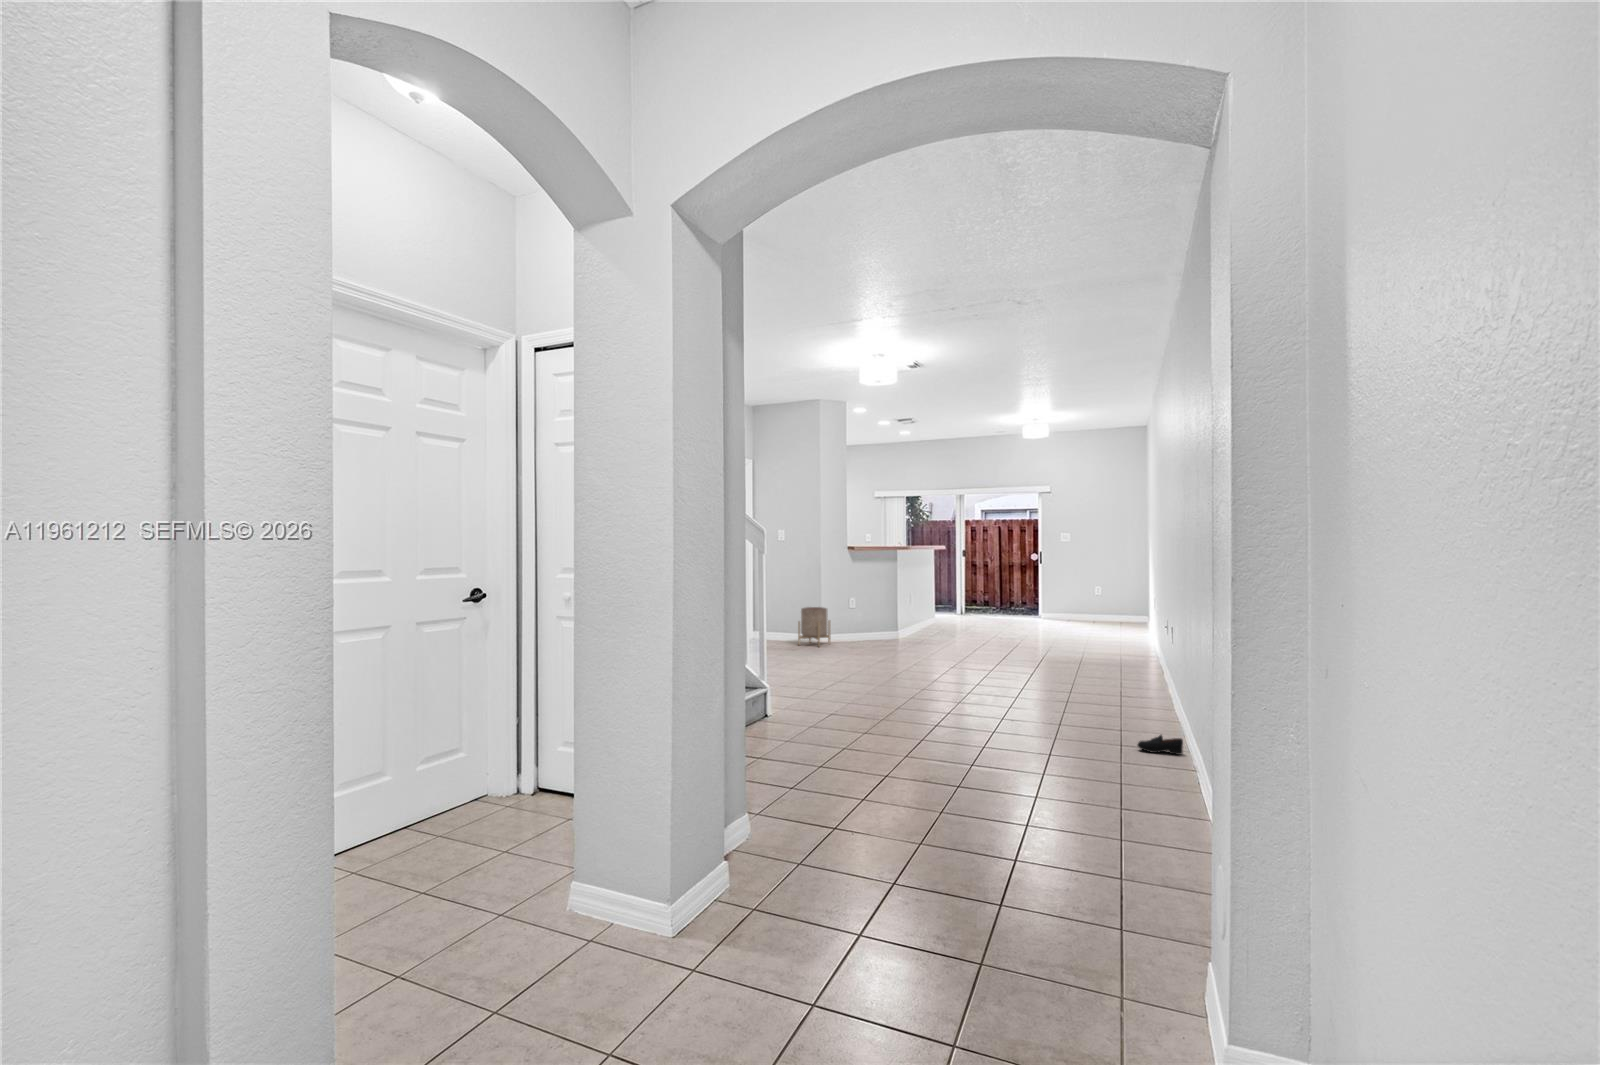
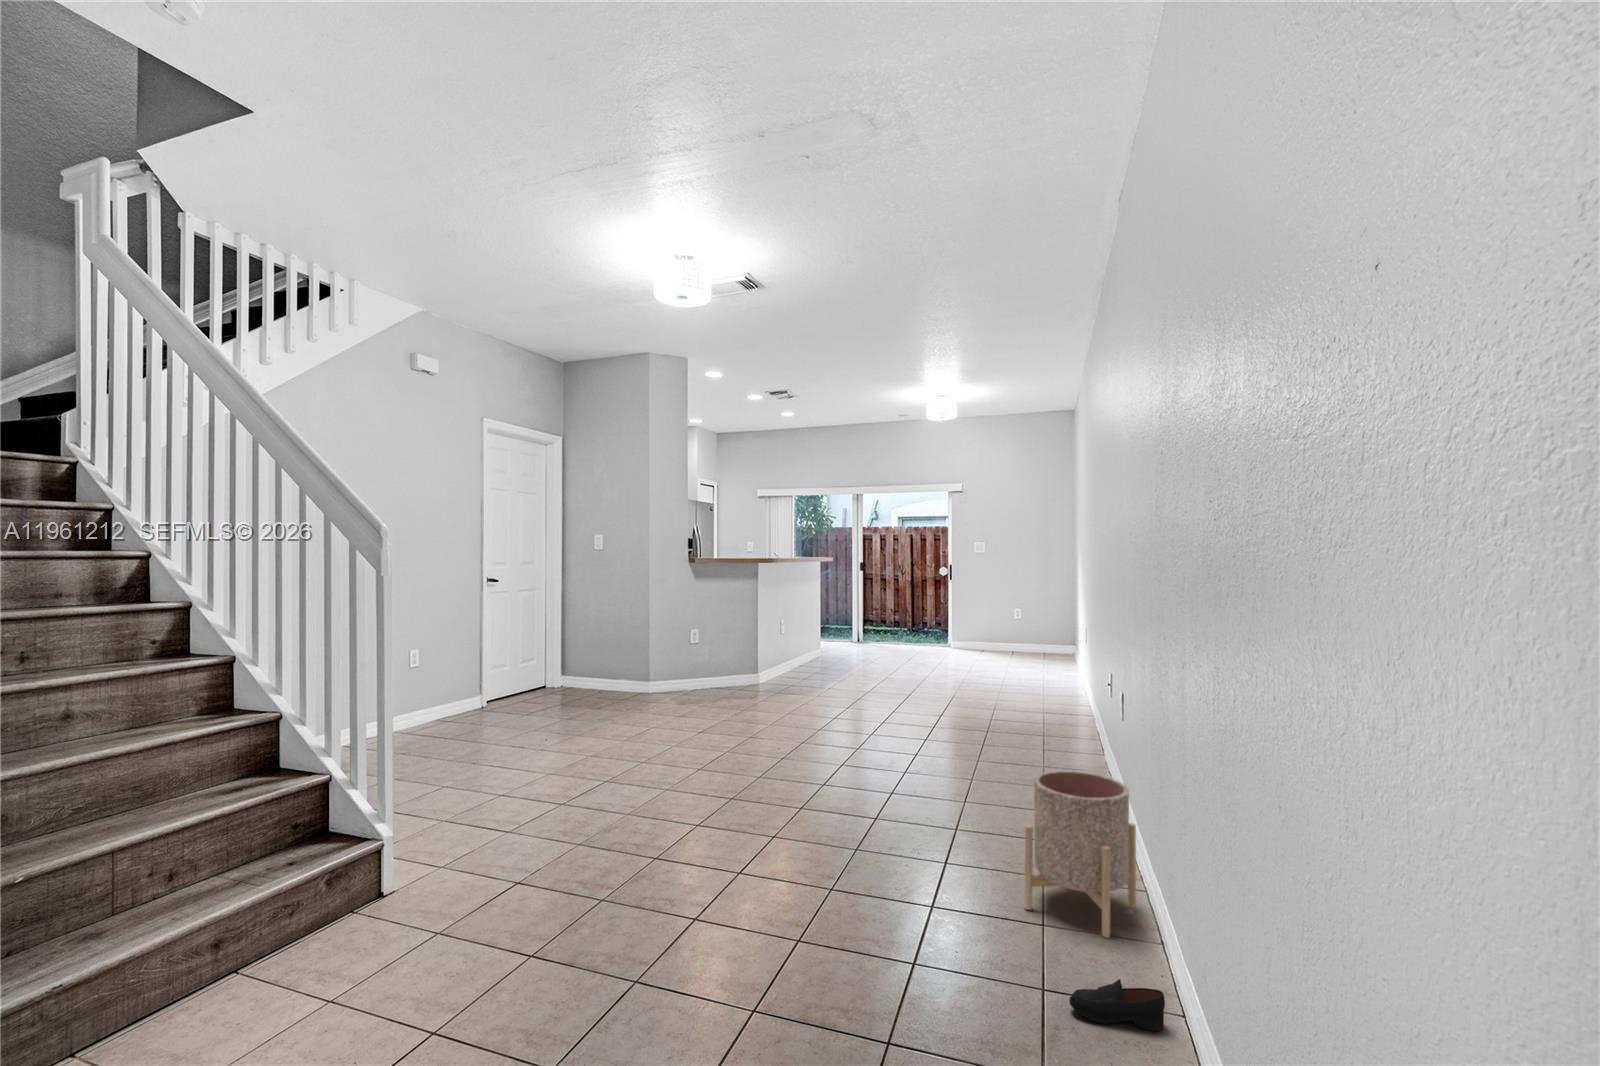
planter: present [798,607,830,647] -> present [1025,771,1136,938]

